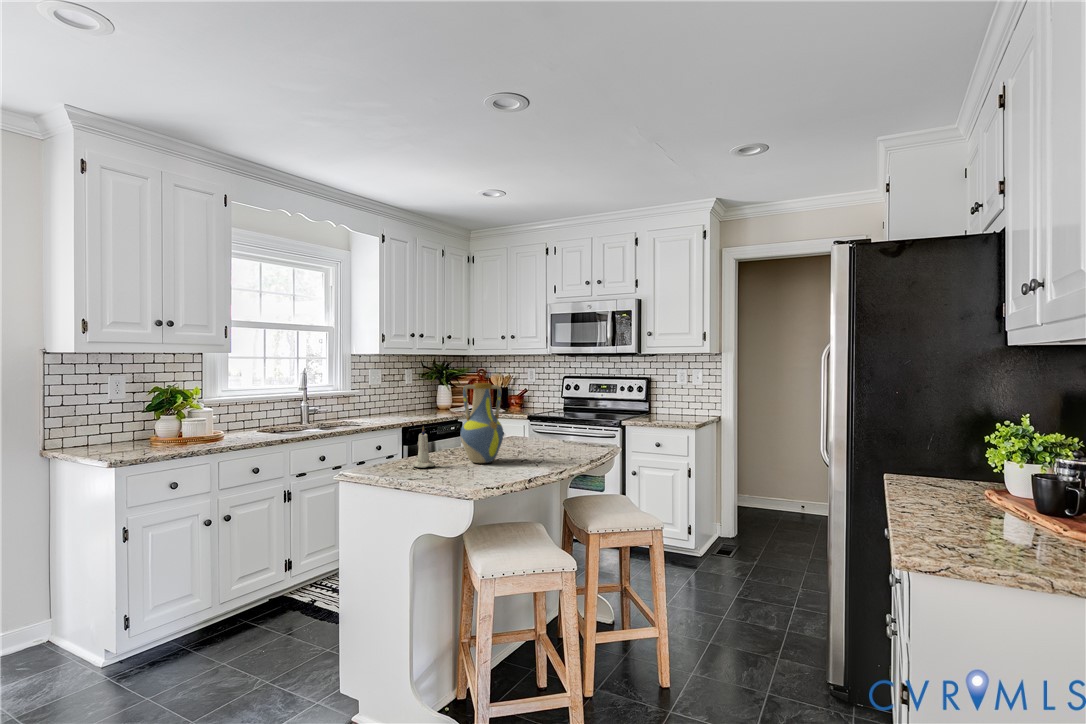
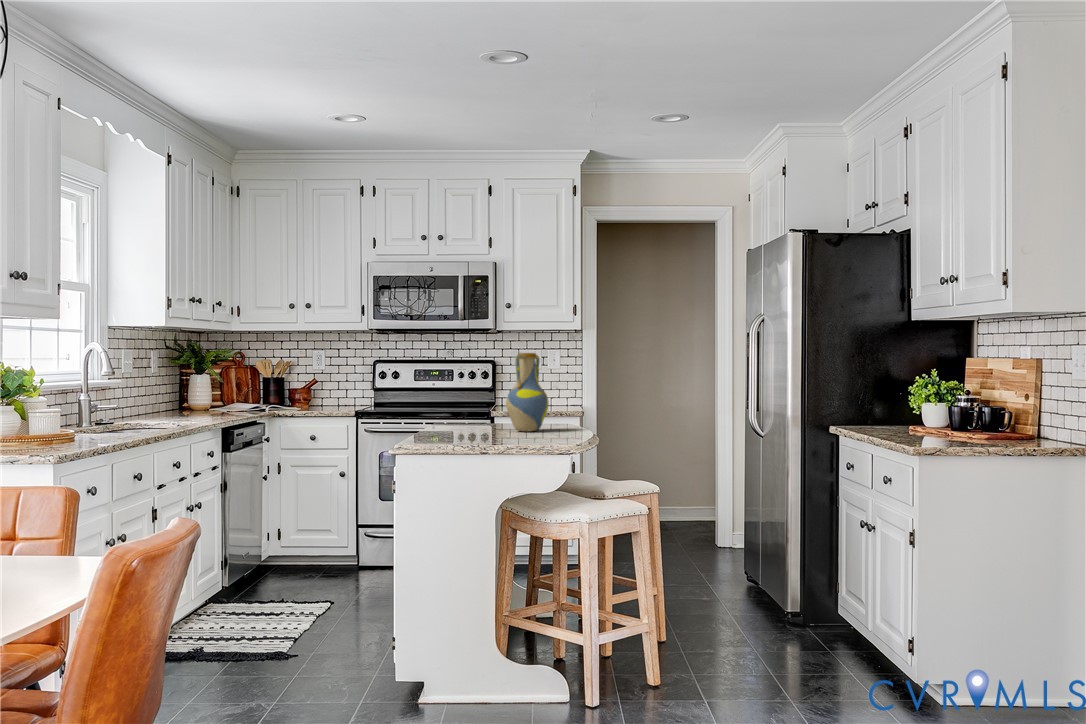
candle: present [412,426,435,468] -> none [478,394,503,435]

